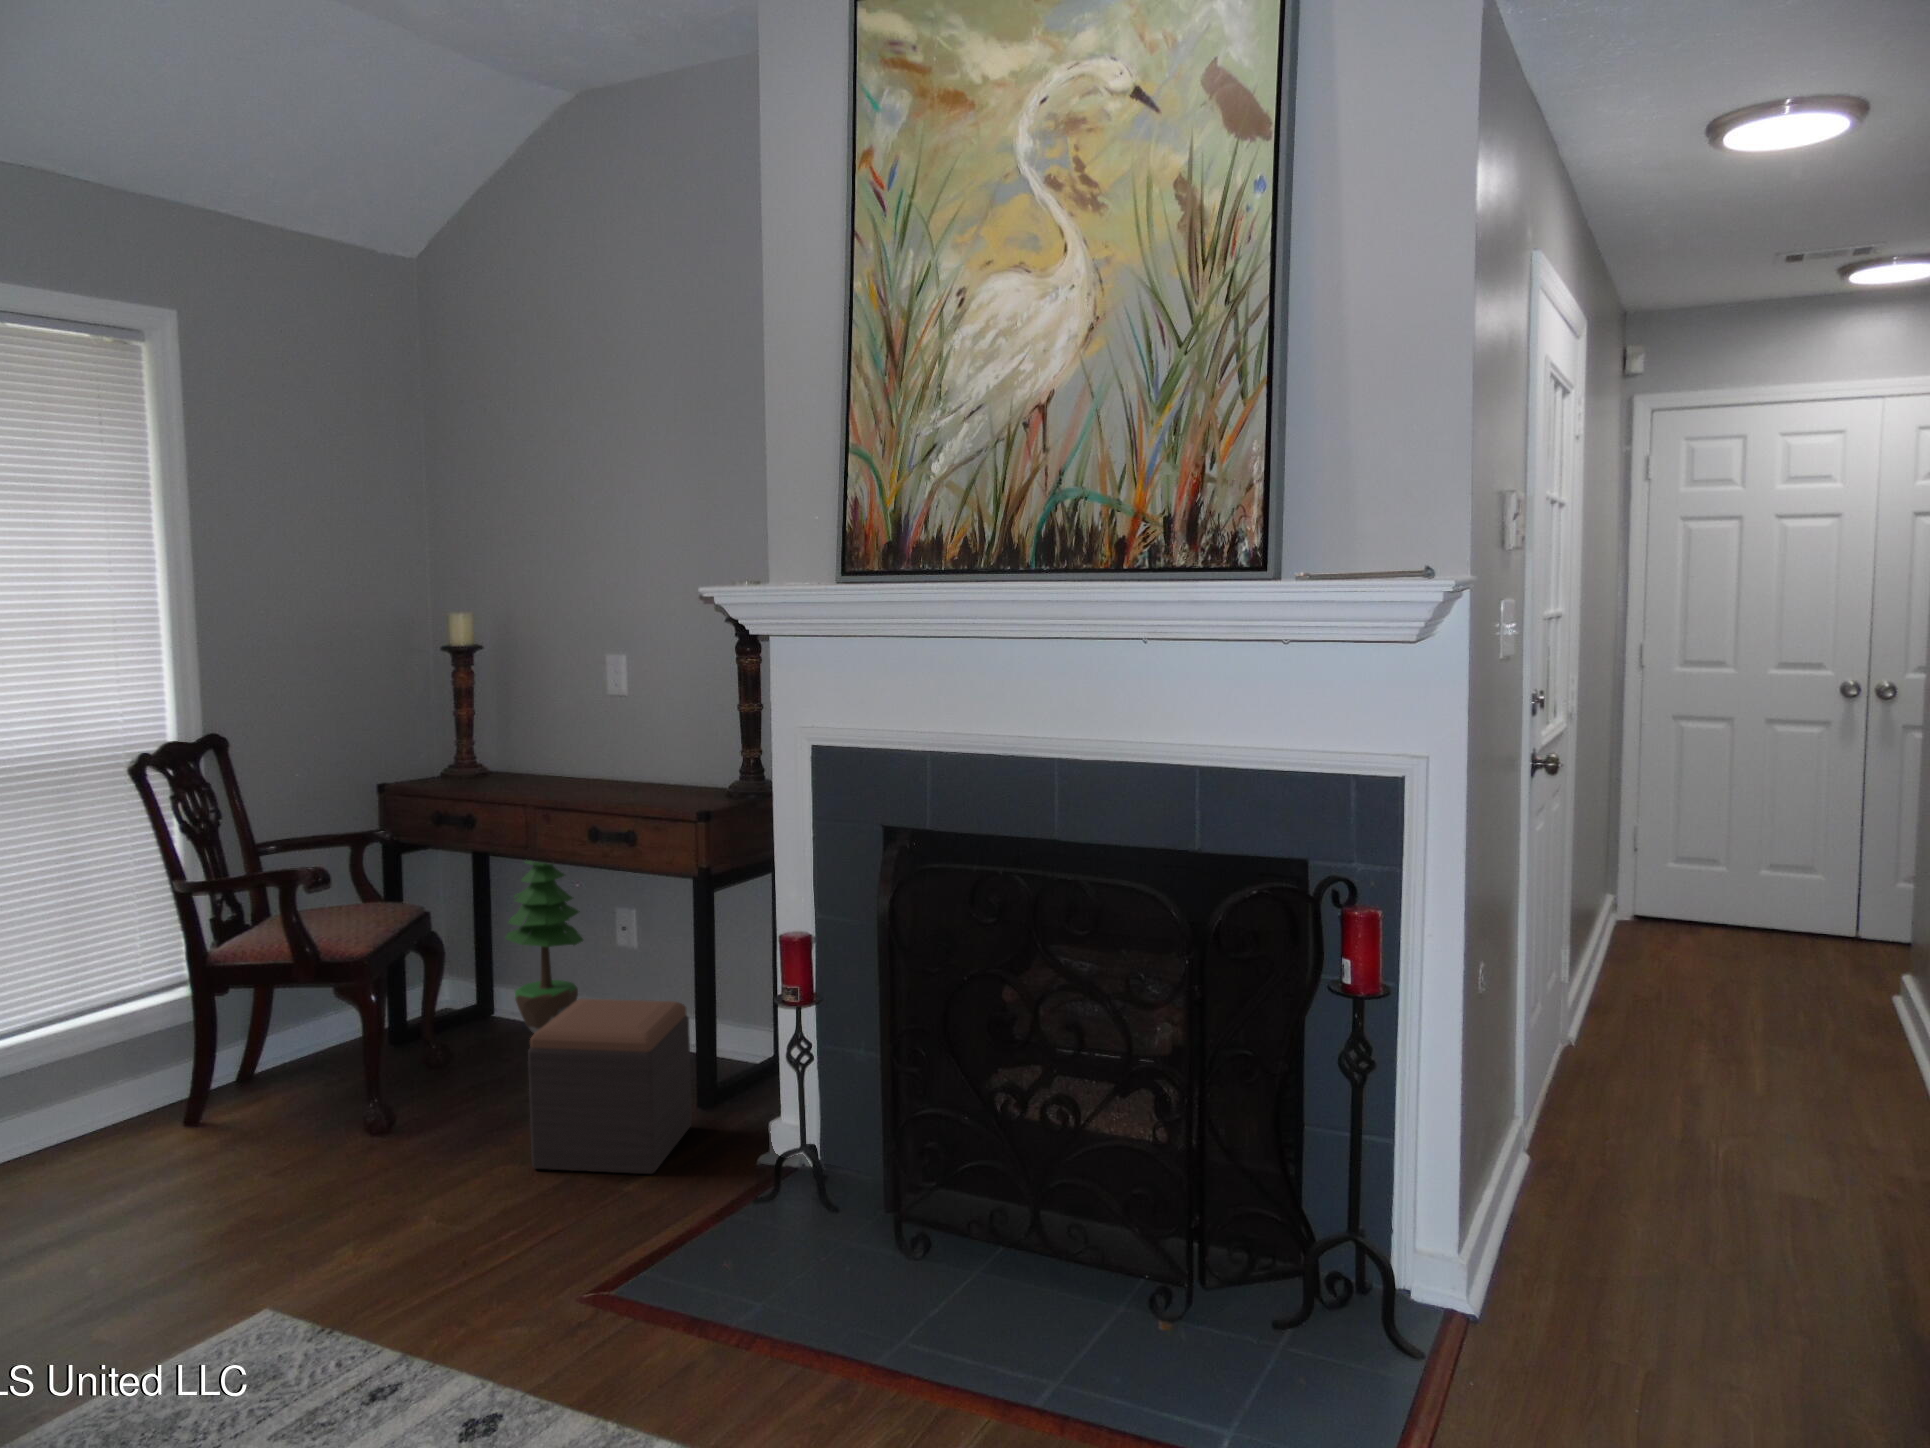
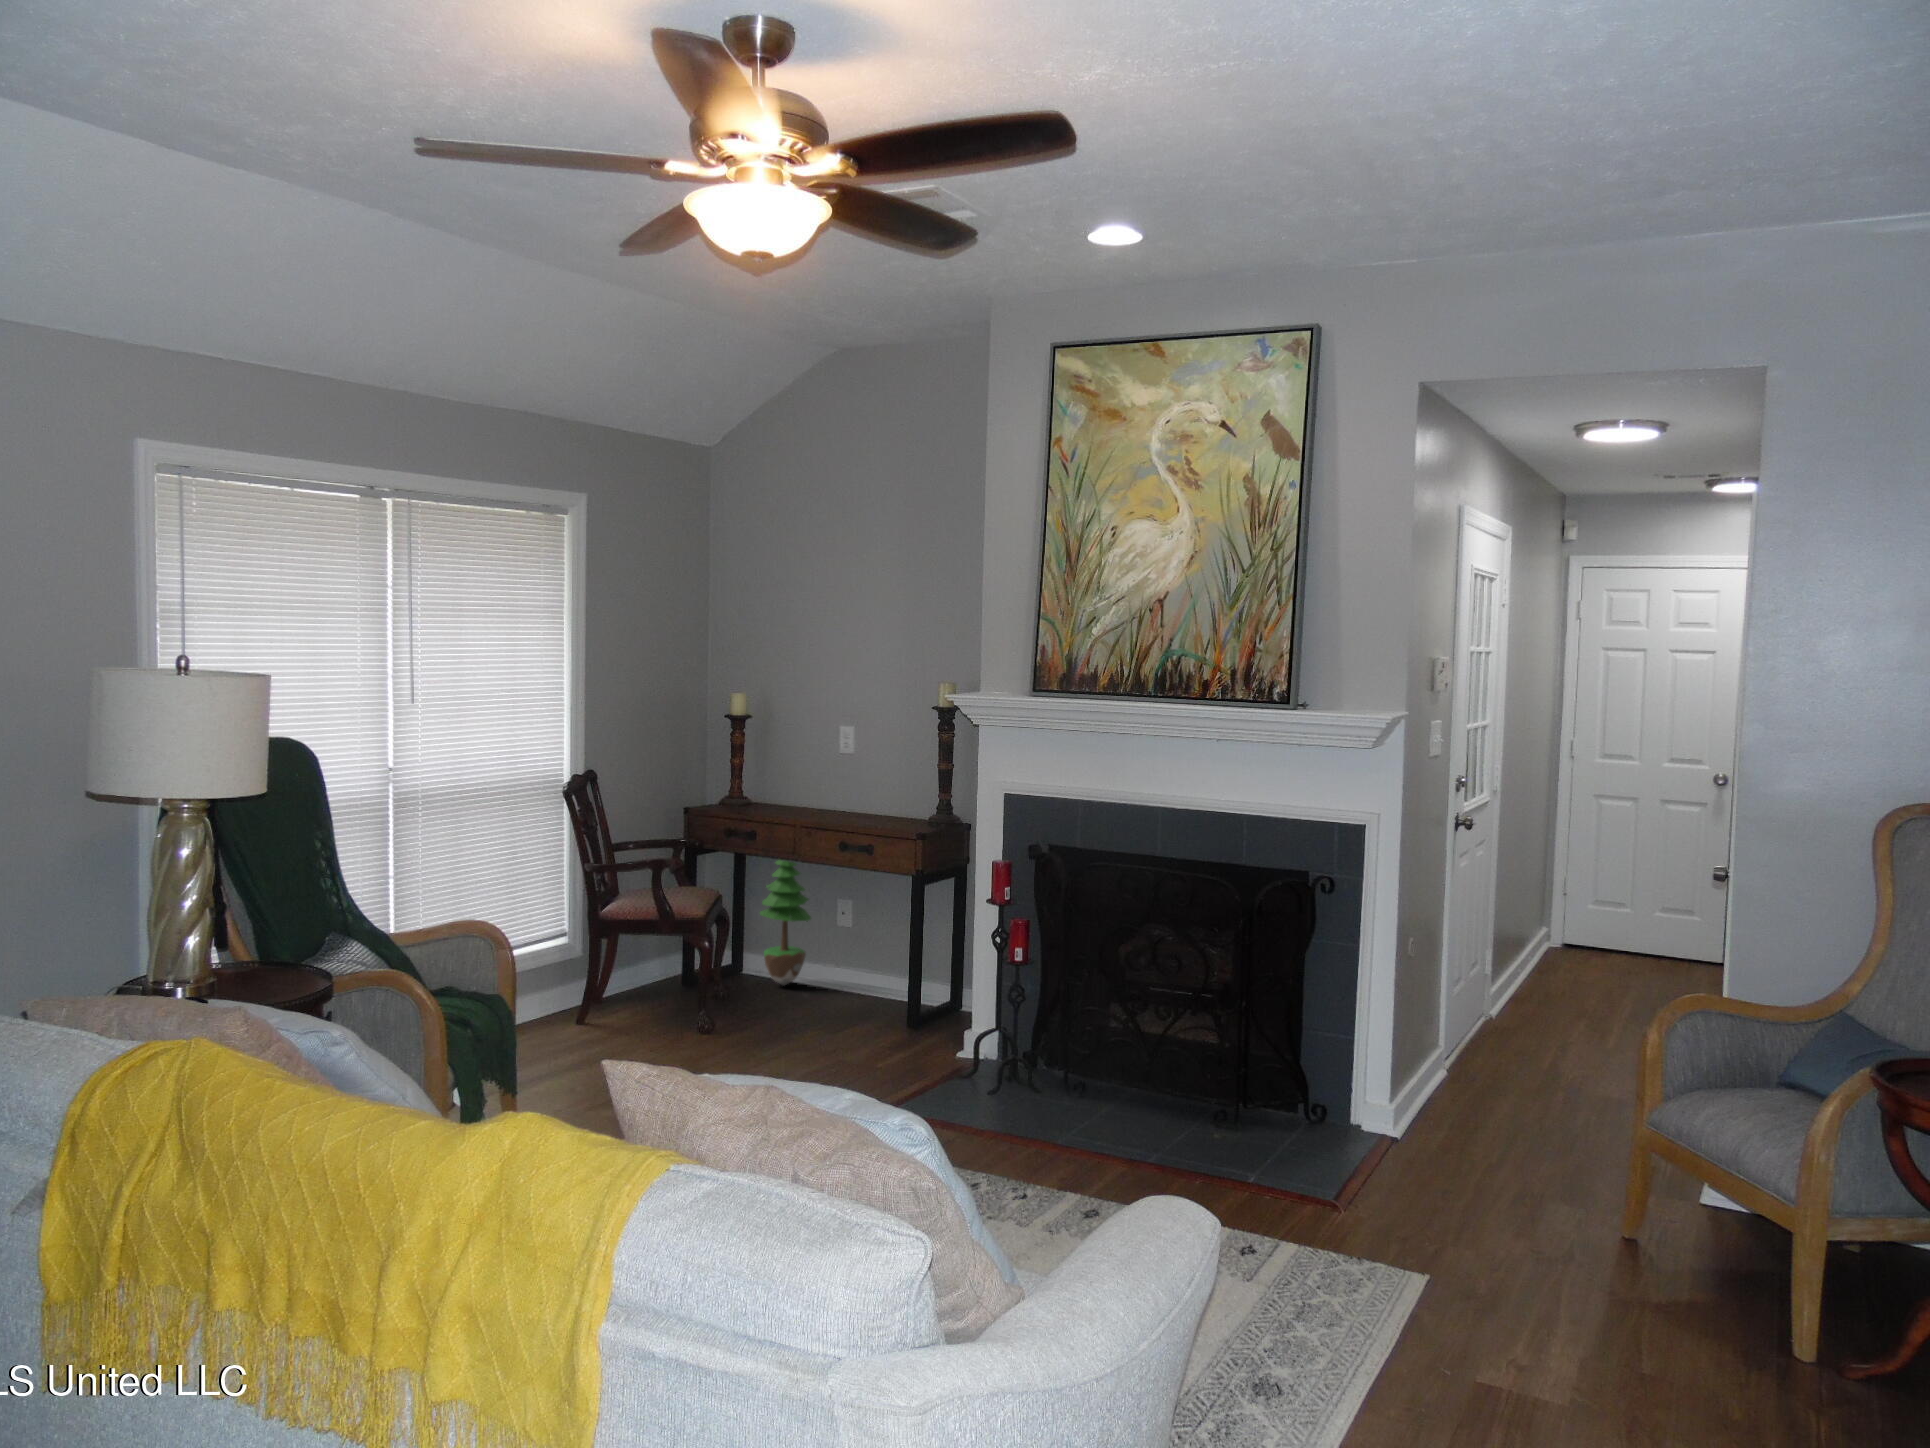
footstool: present [528,999,692,1174] -> none [810,951,905,1061]

